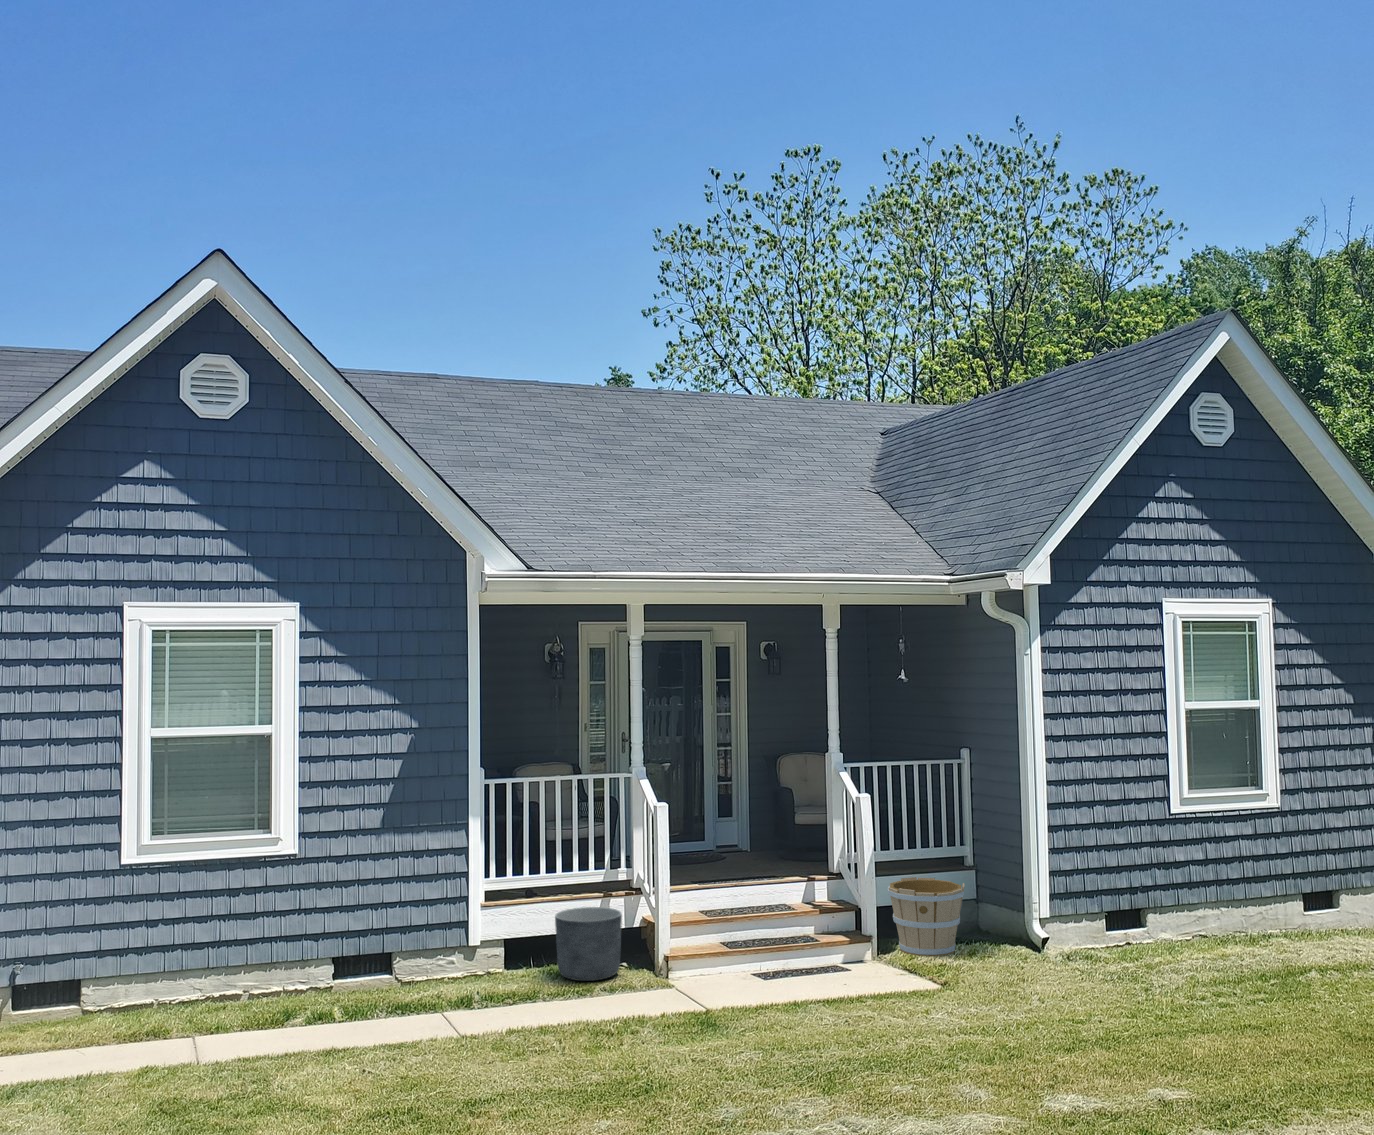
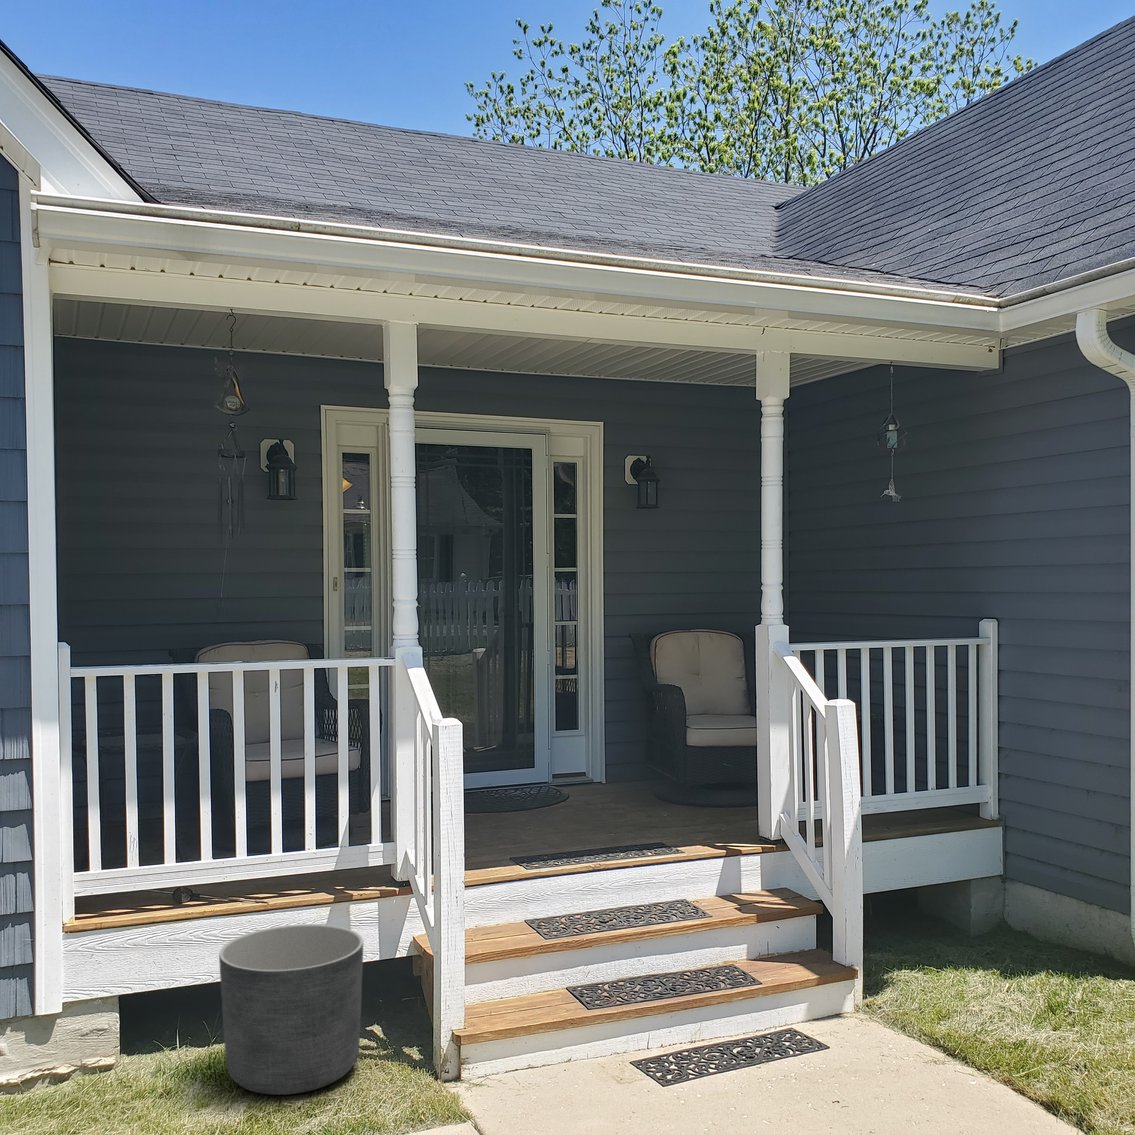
wooden bucket: present [887,877,965,956] -> none [875,847,1028,1004]

